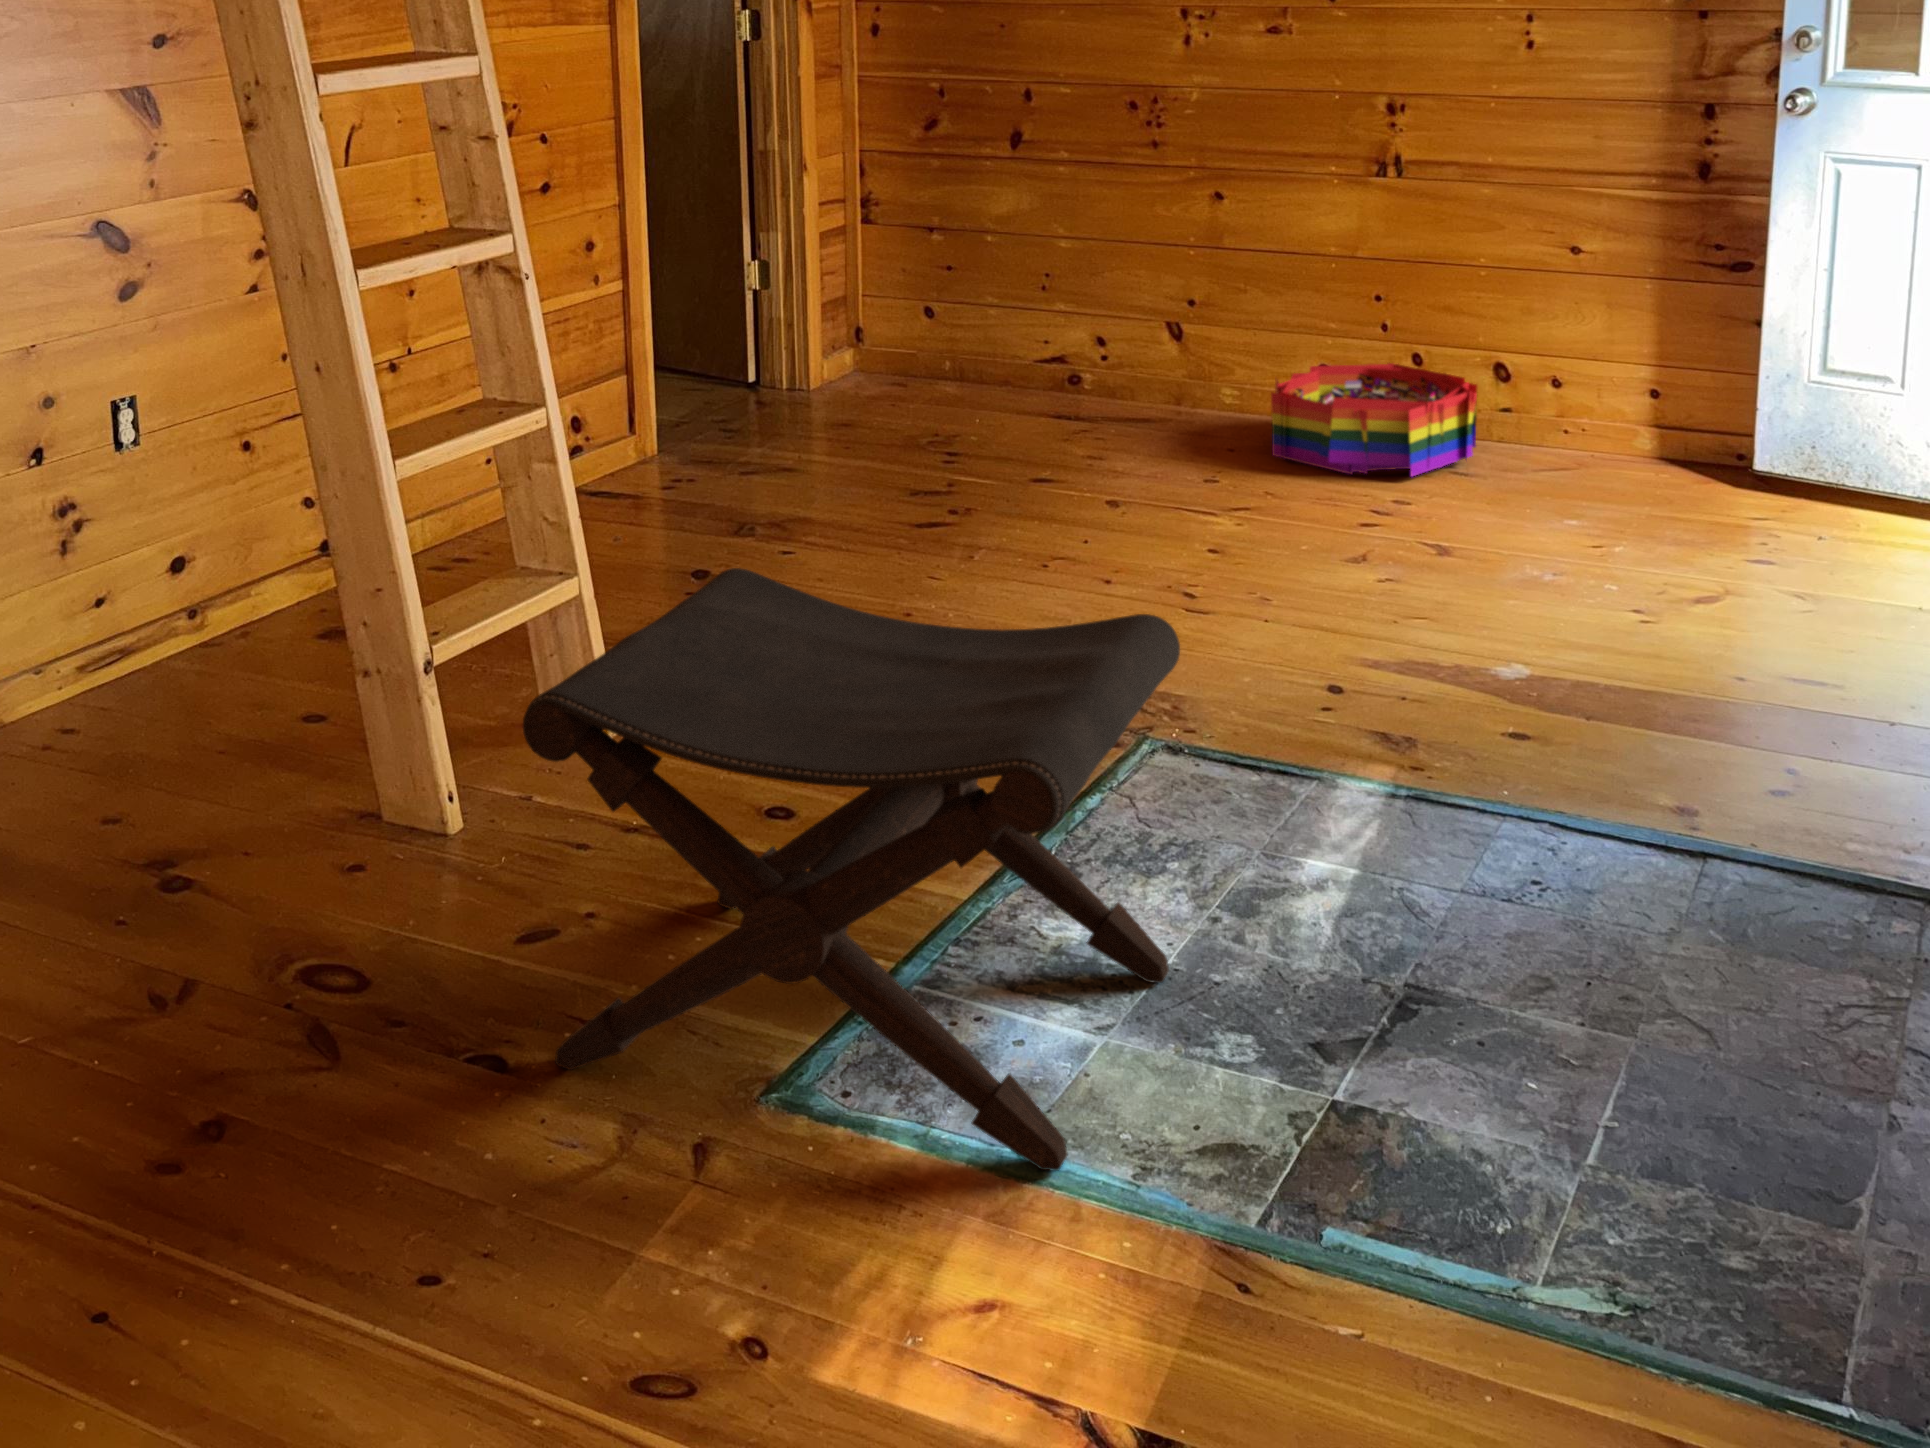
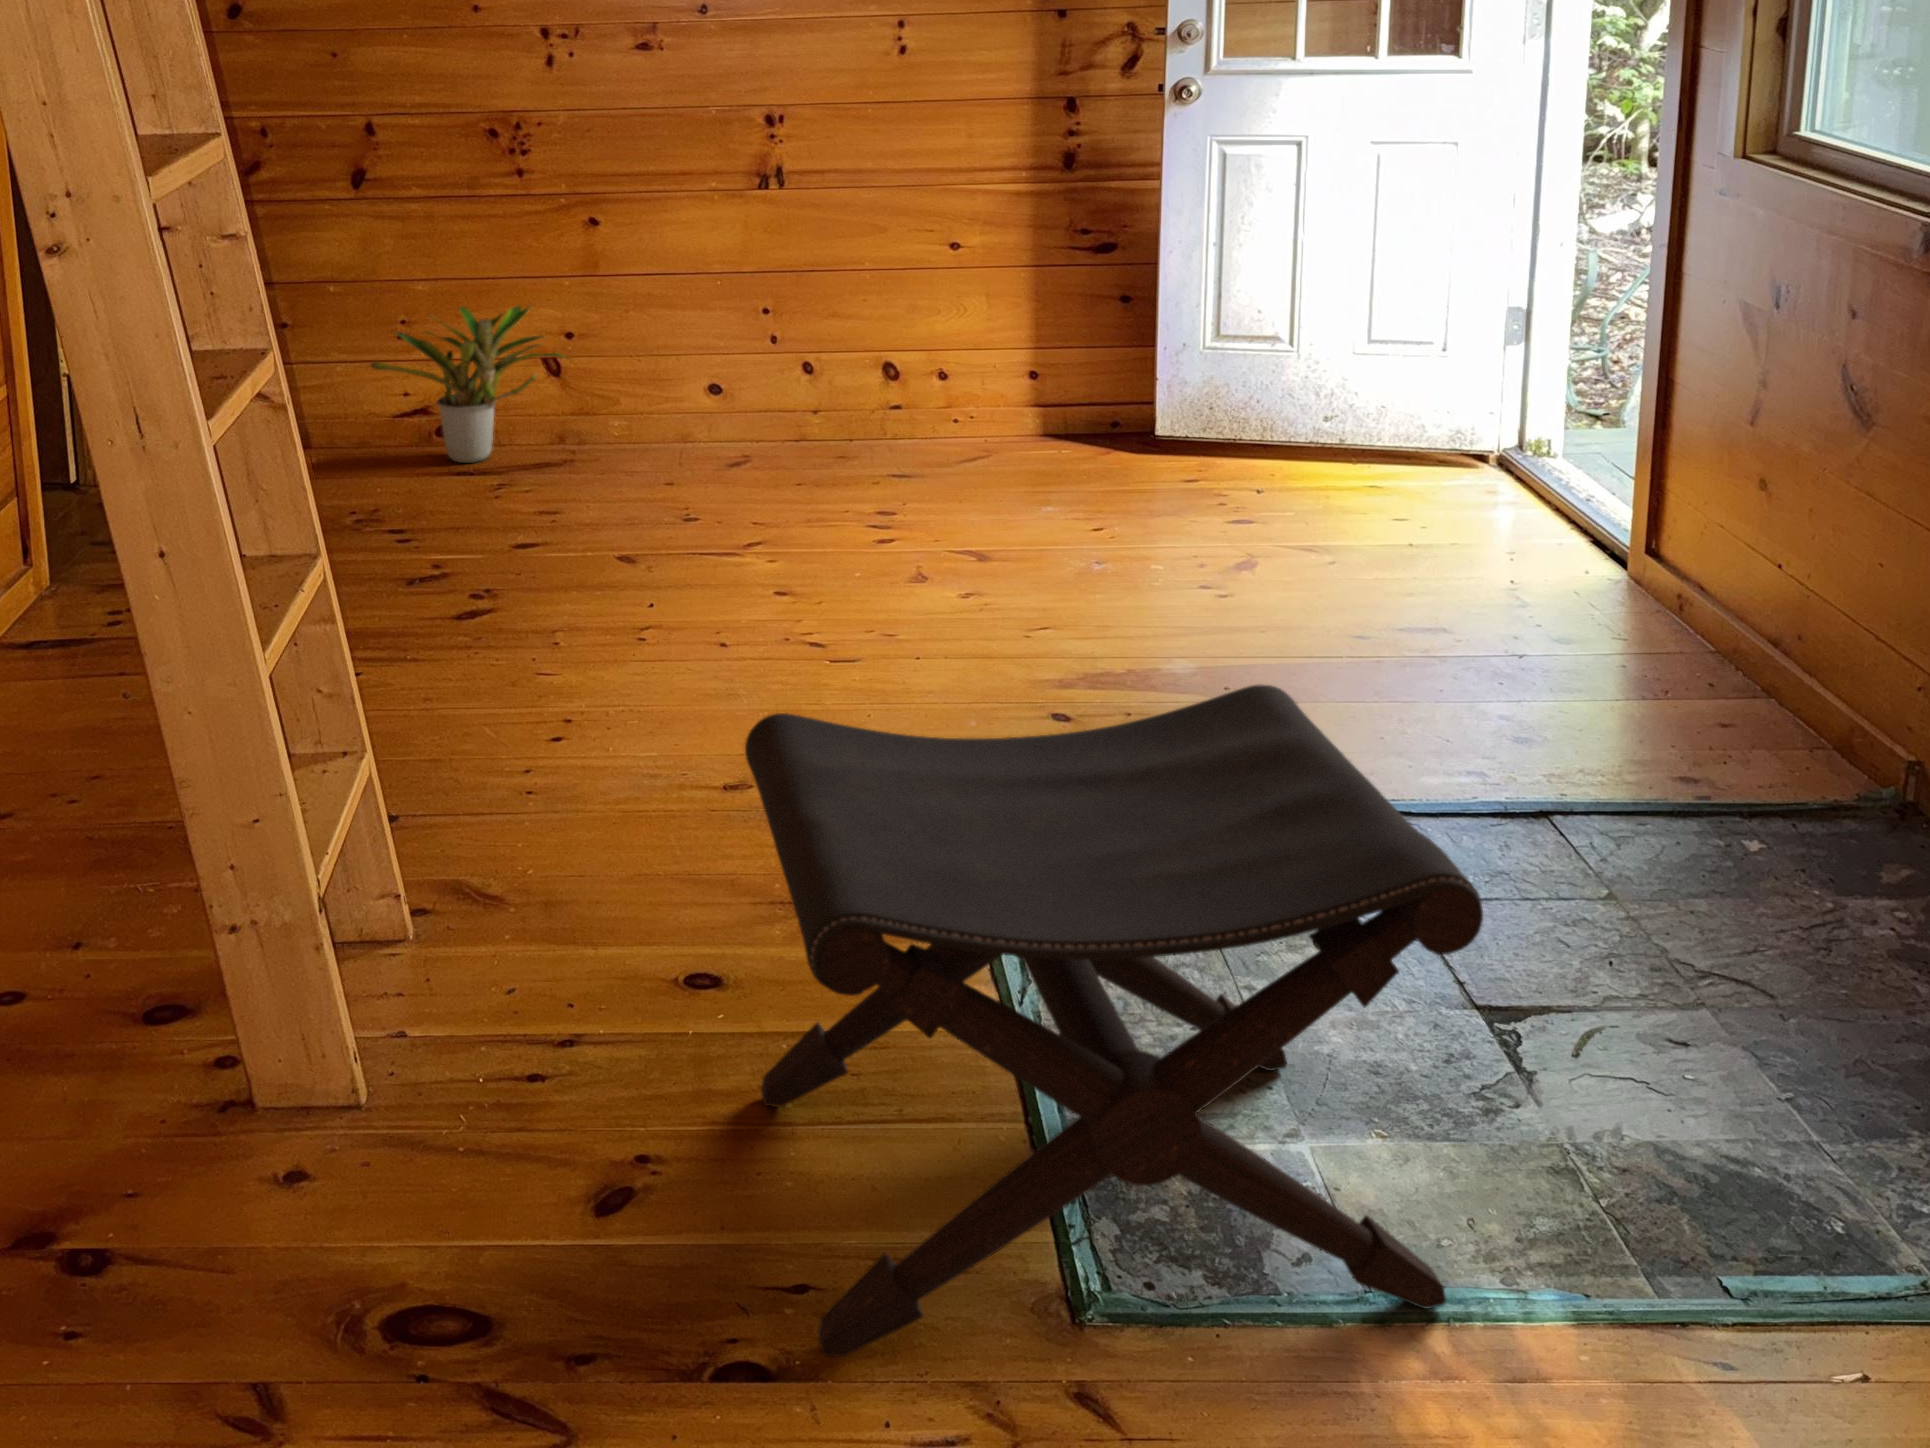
potted plant: none [989,265,1174,411] -> present [371,306,564,463]
storage bin: present [1271,363,1477,476] -> none [695,374,907,492]

